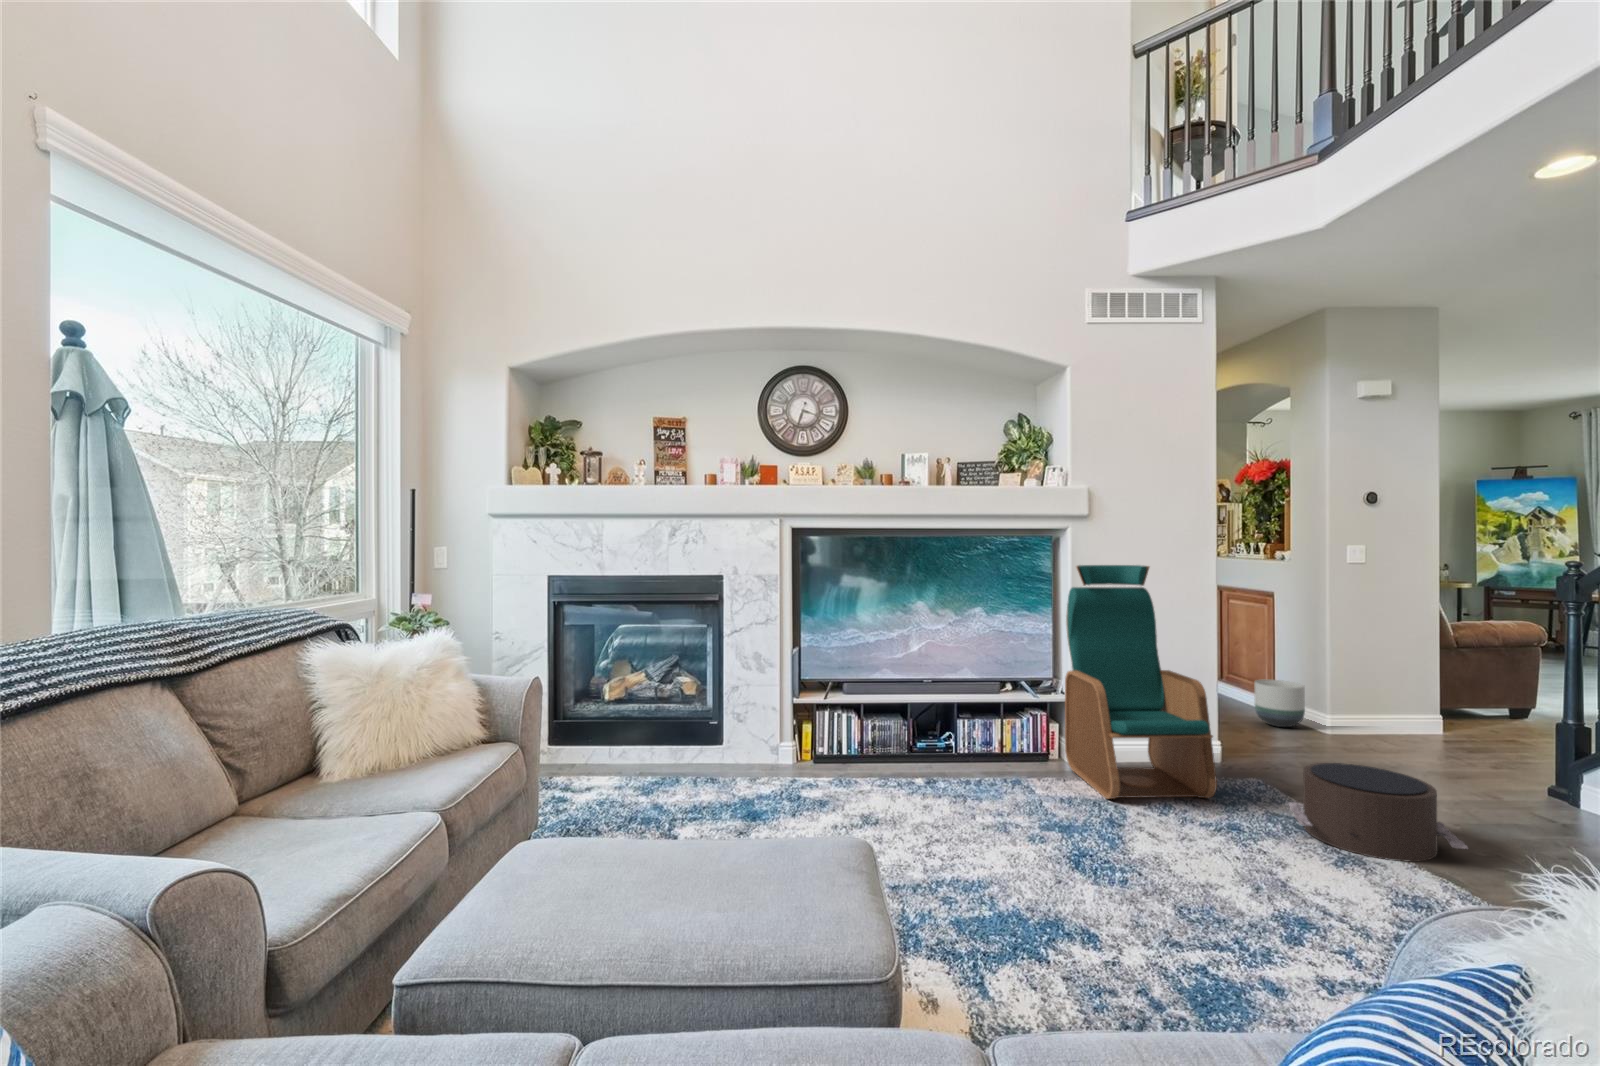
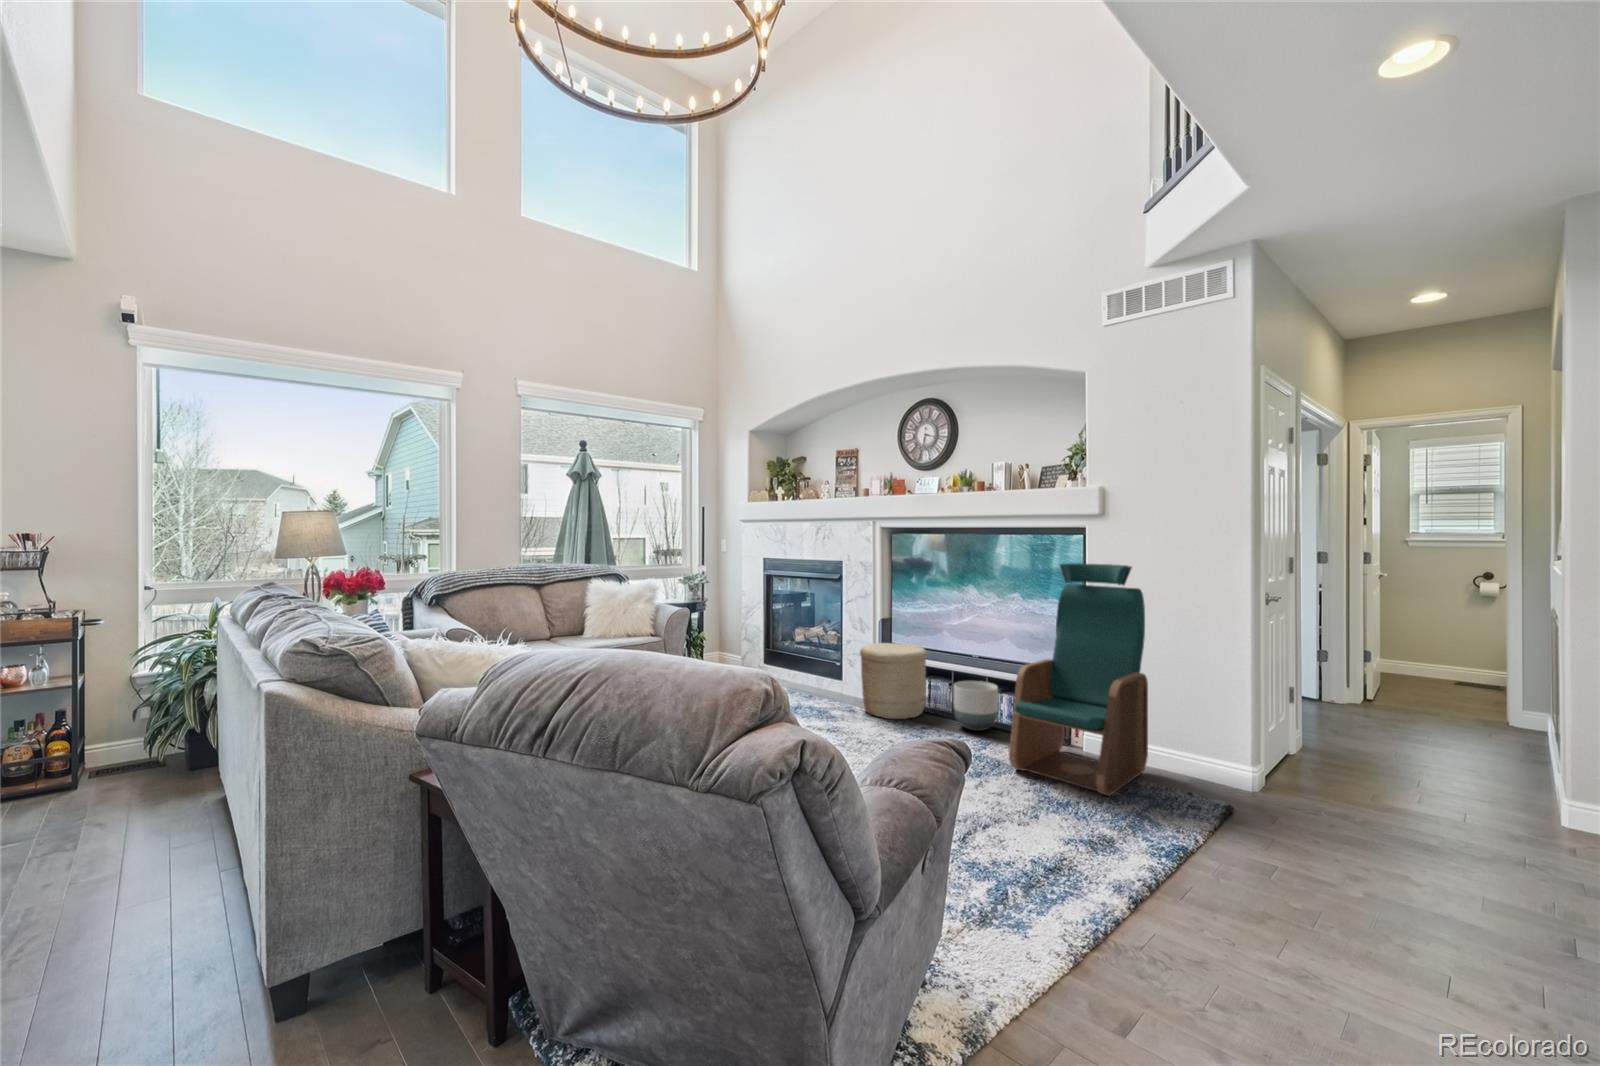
planter: present [1254,679,1305,727] -> present [954,681,998,731]
woven basket: none [807,680,895,785] -> present [860,643,927,719]
pouf: present [1289,763,1468,862] -> none [1076,775,1235,887]

